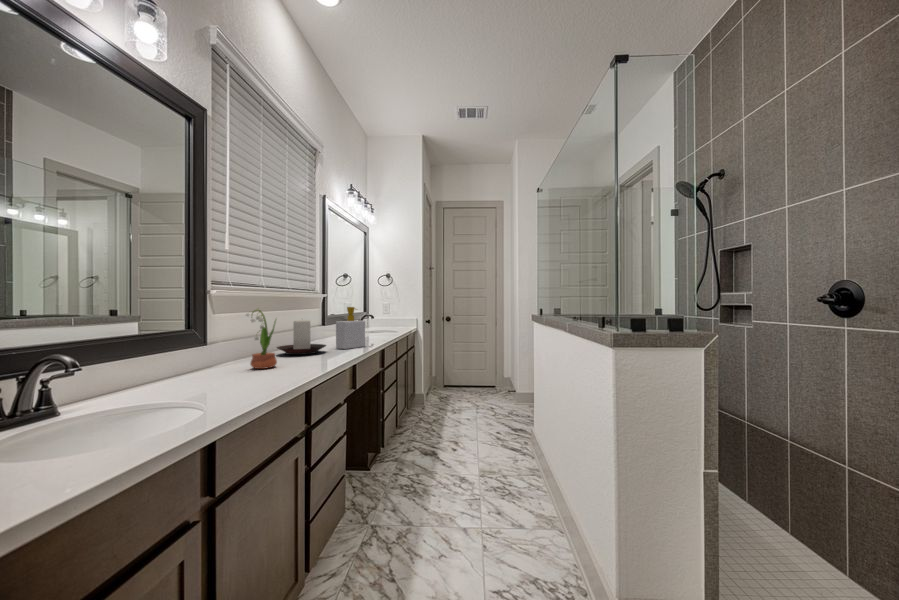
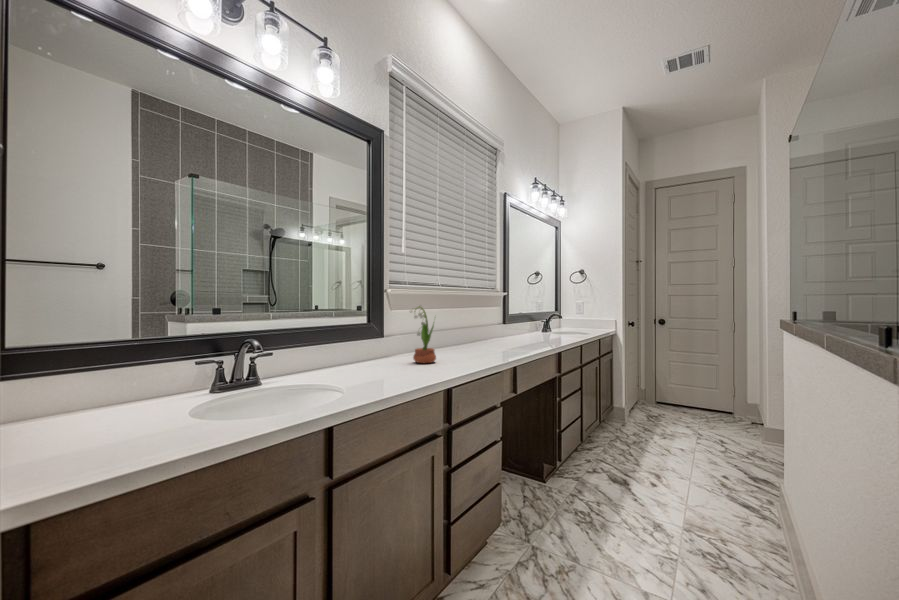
soap bottle: present [336,307,365,349] -> none [506,305,538,350]
candle holder: present [277,320,326,355] -> none [447,316,494,352]

